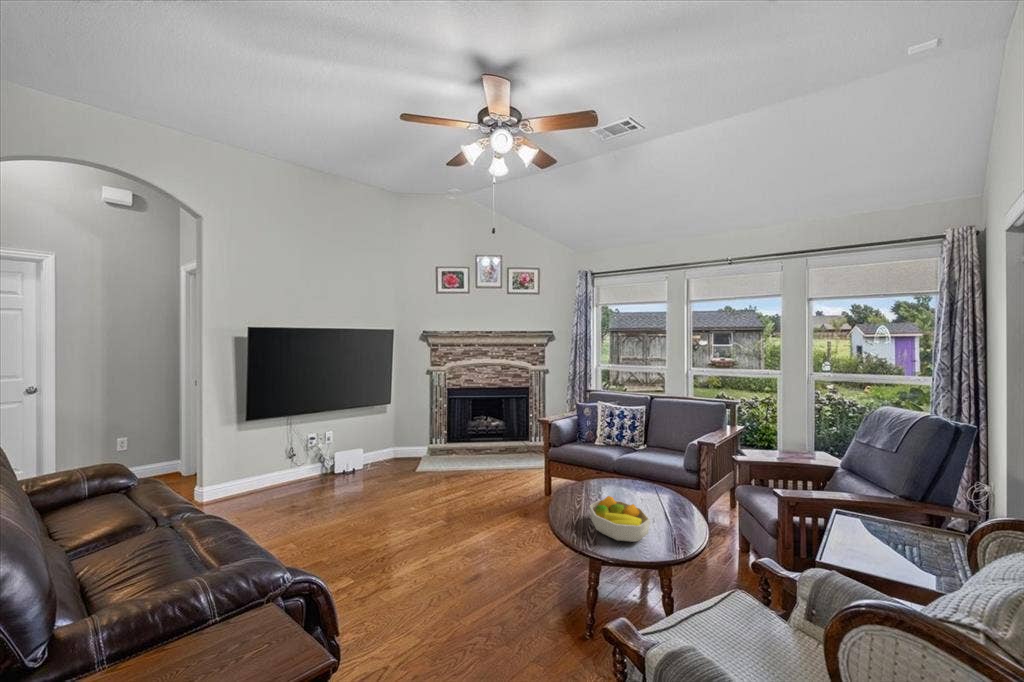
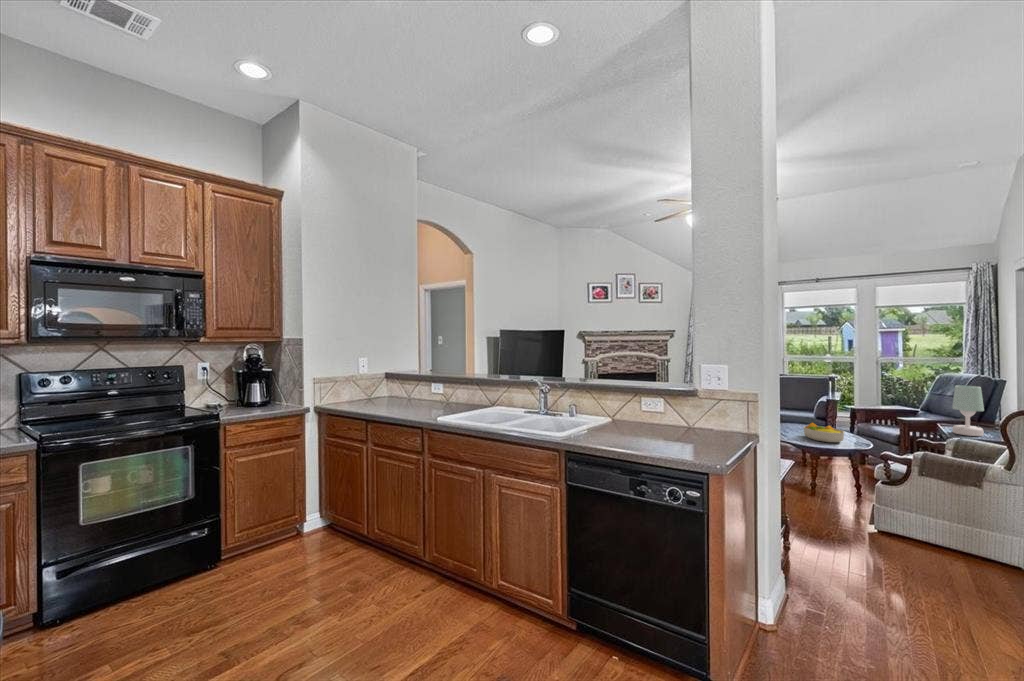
table lamp: none [856,441,916,549] -> present [952,386,984,436]

